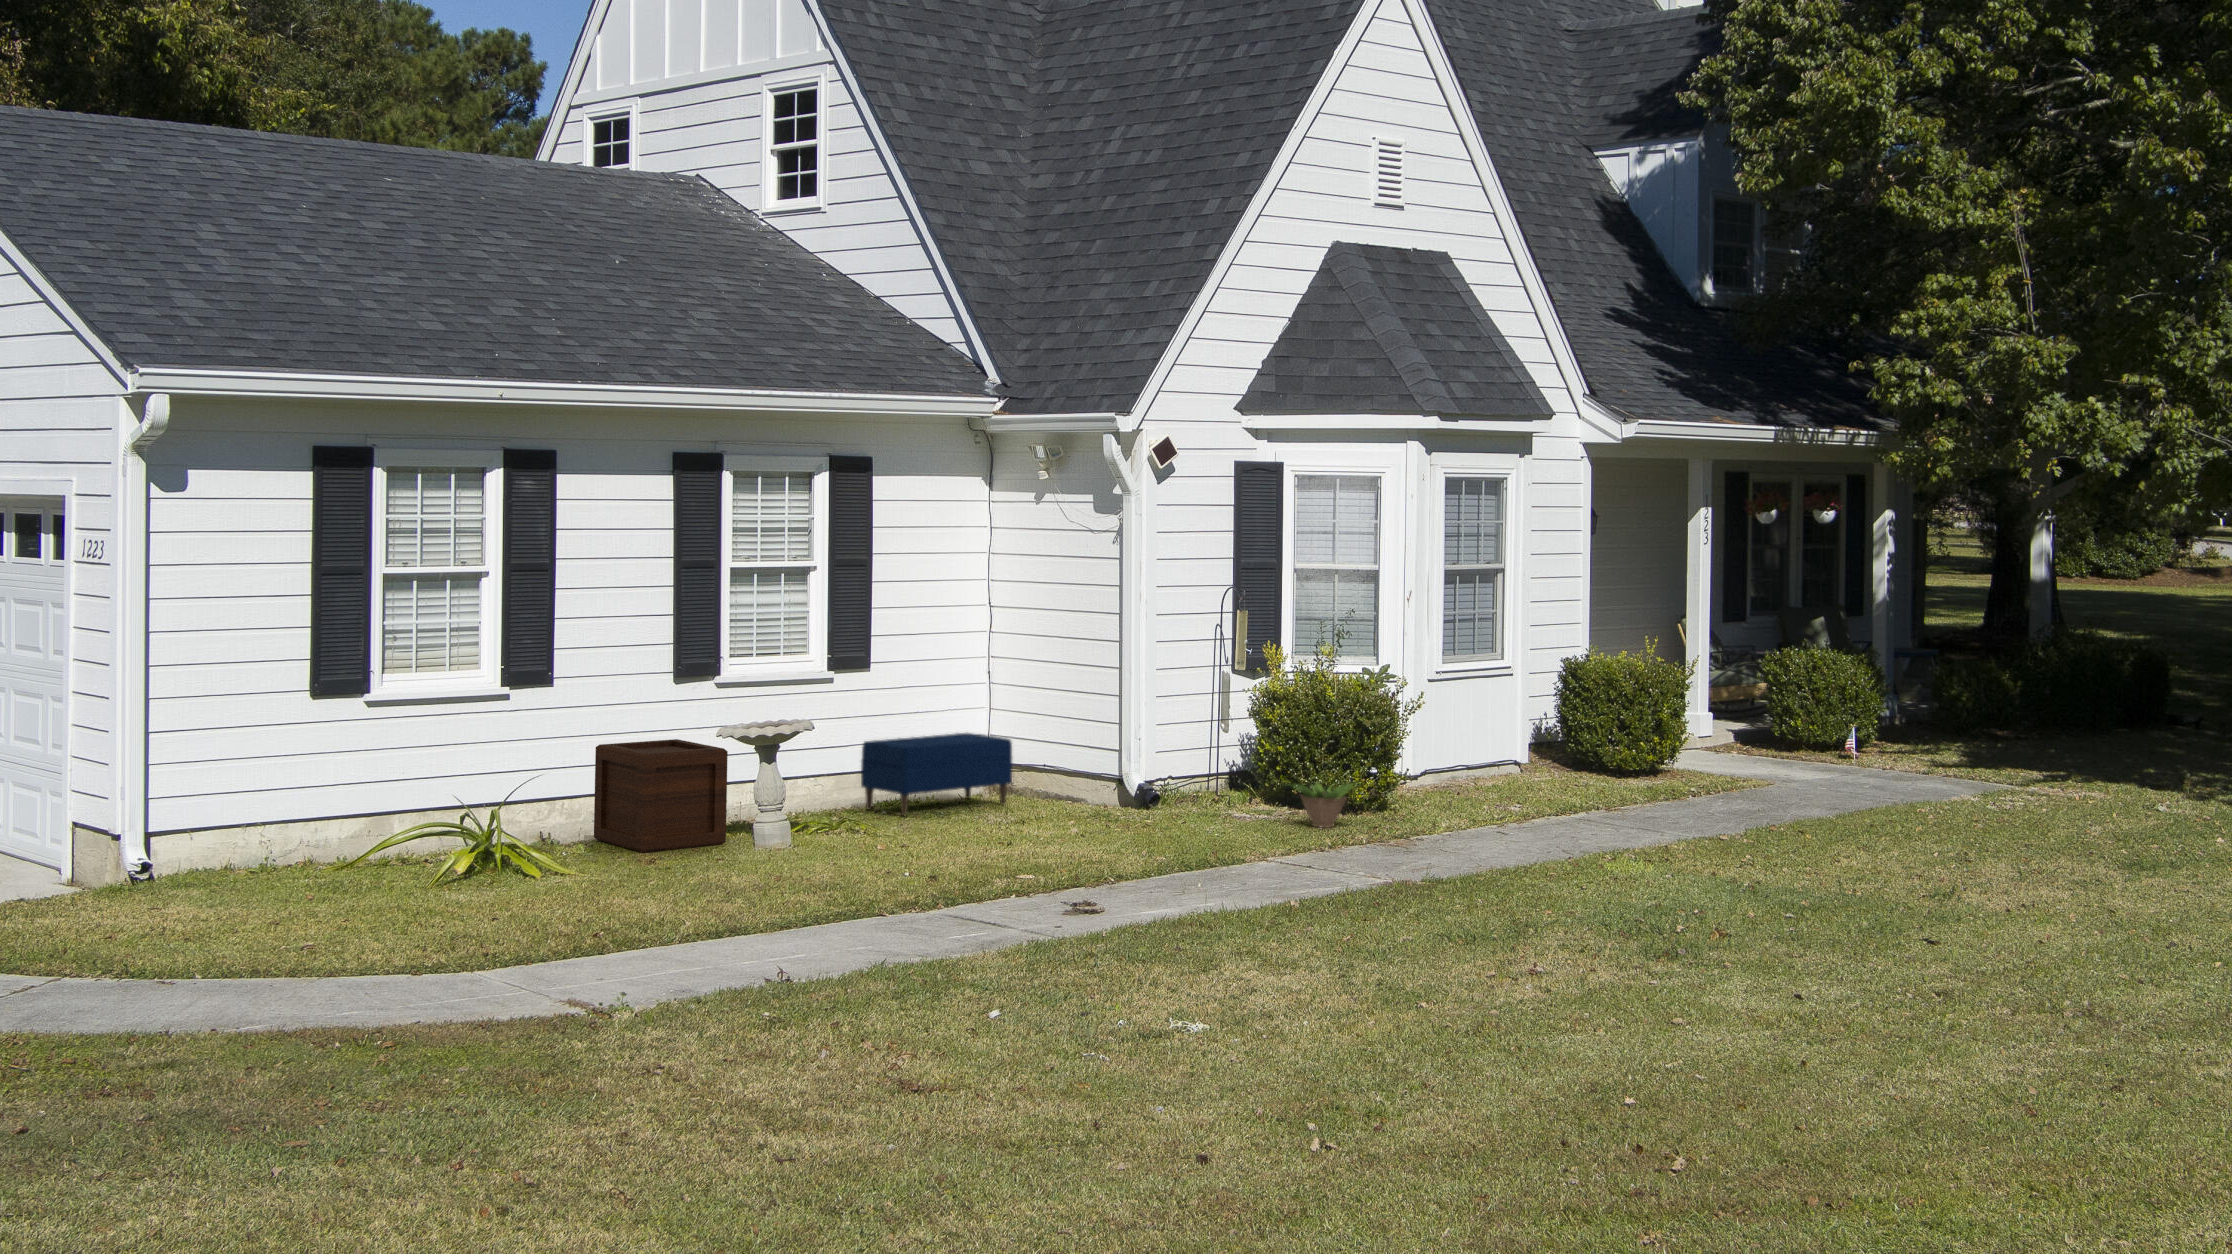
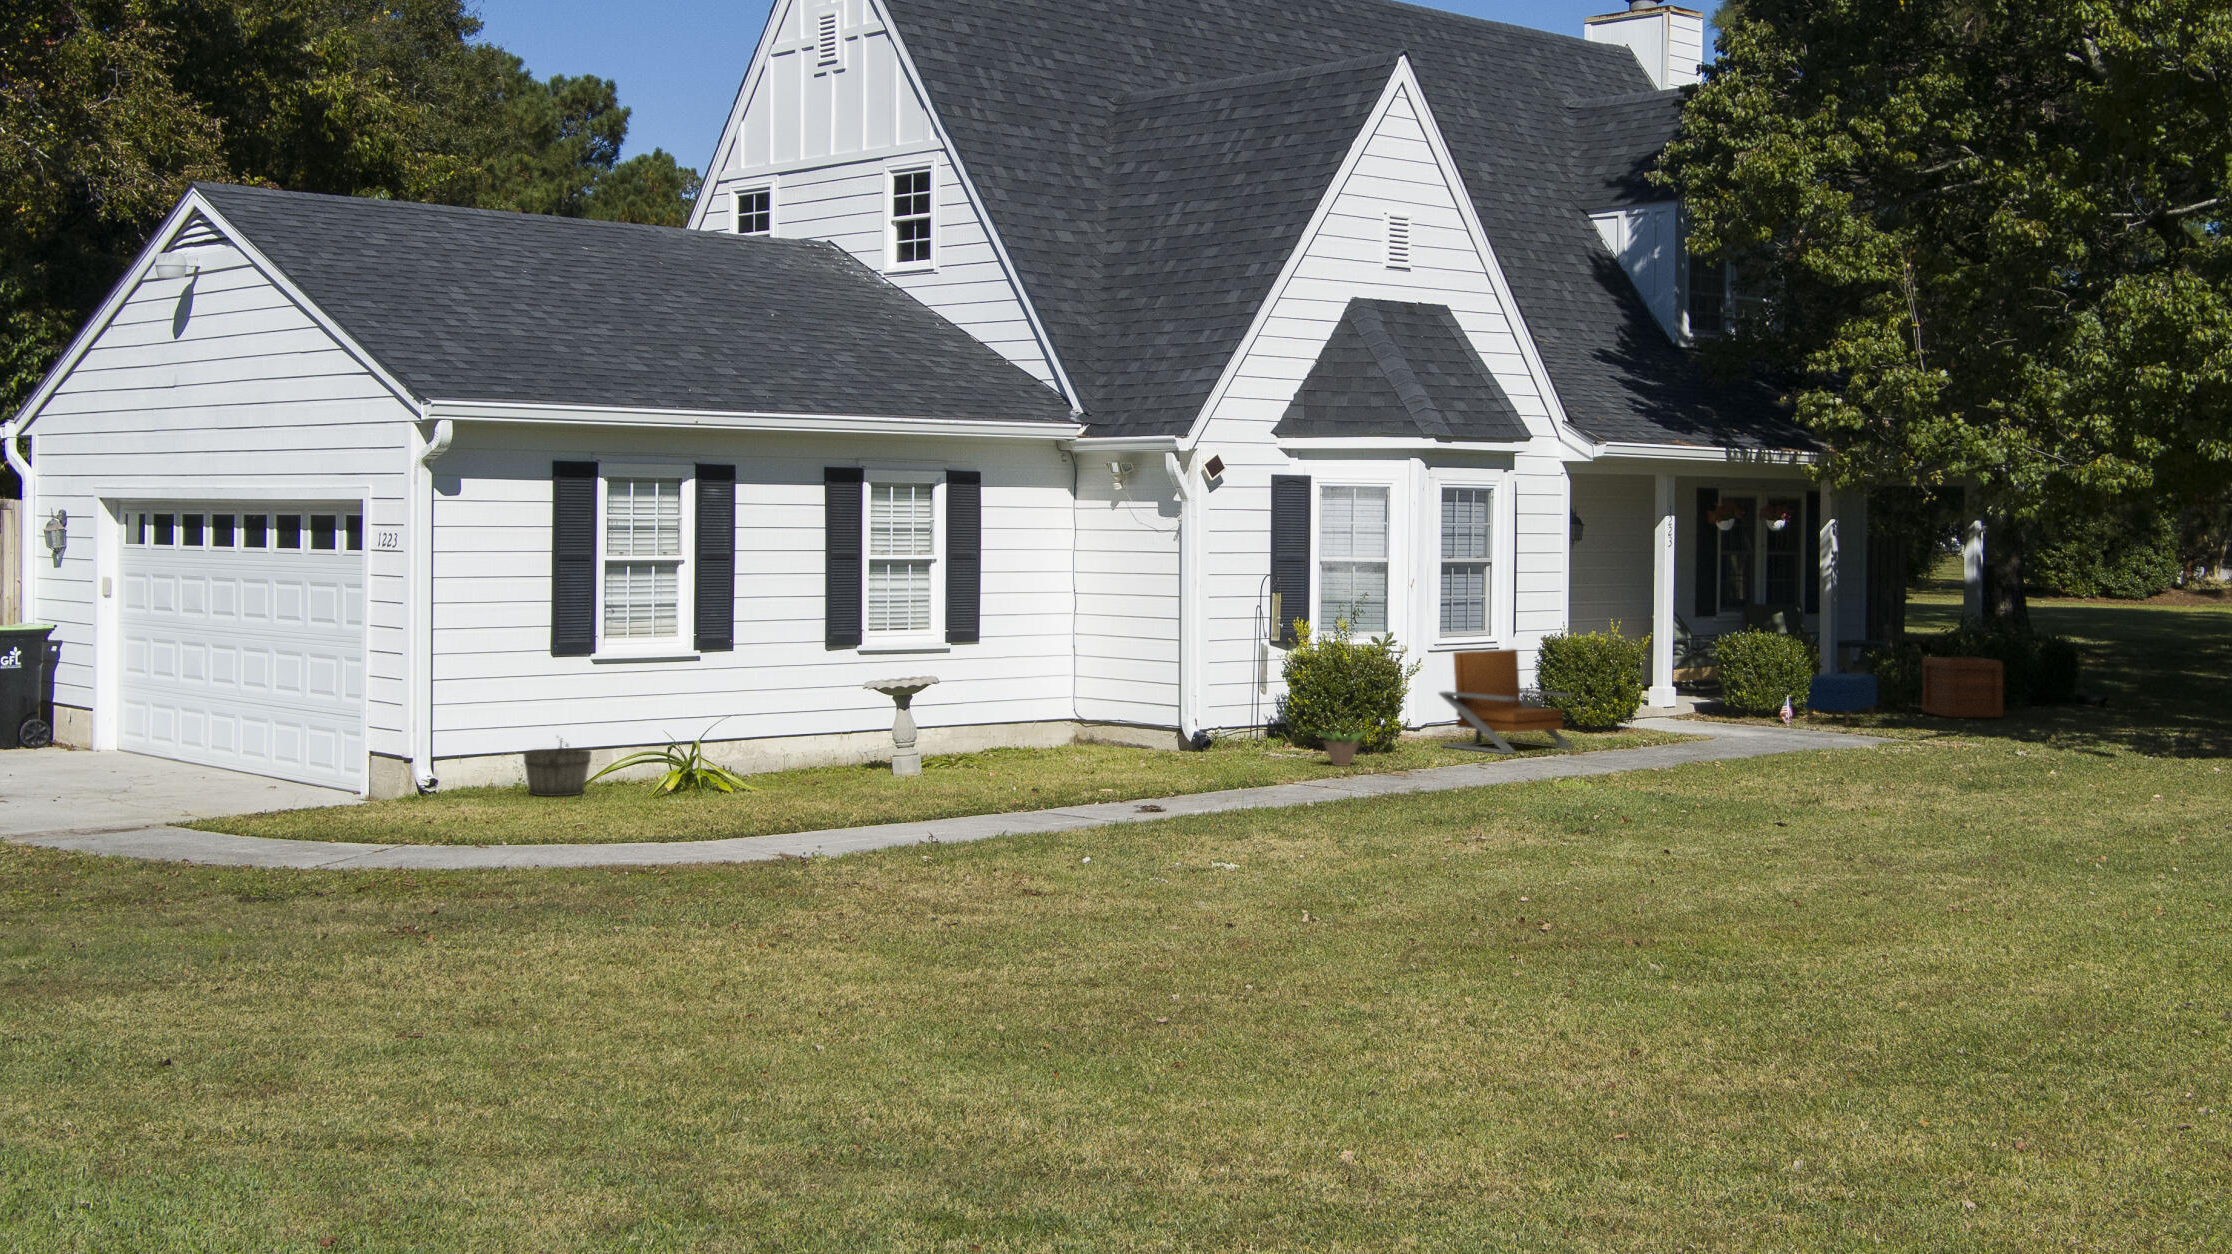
lounge chair: none [1439,674,1604,807] -> present [1439,649,1573,754]
bench: present [861,733,1012,816] -> present [1804,673,1877,726]
wooden crate: present [594,739,728,853] -> present [1922,657,2003,718]
wooden bucket: none [268,803,359,884] -> present [523,740,591,796]

